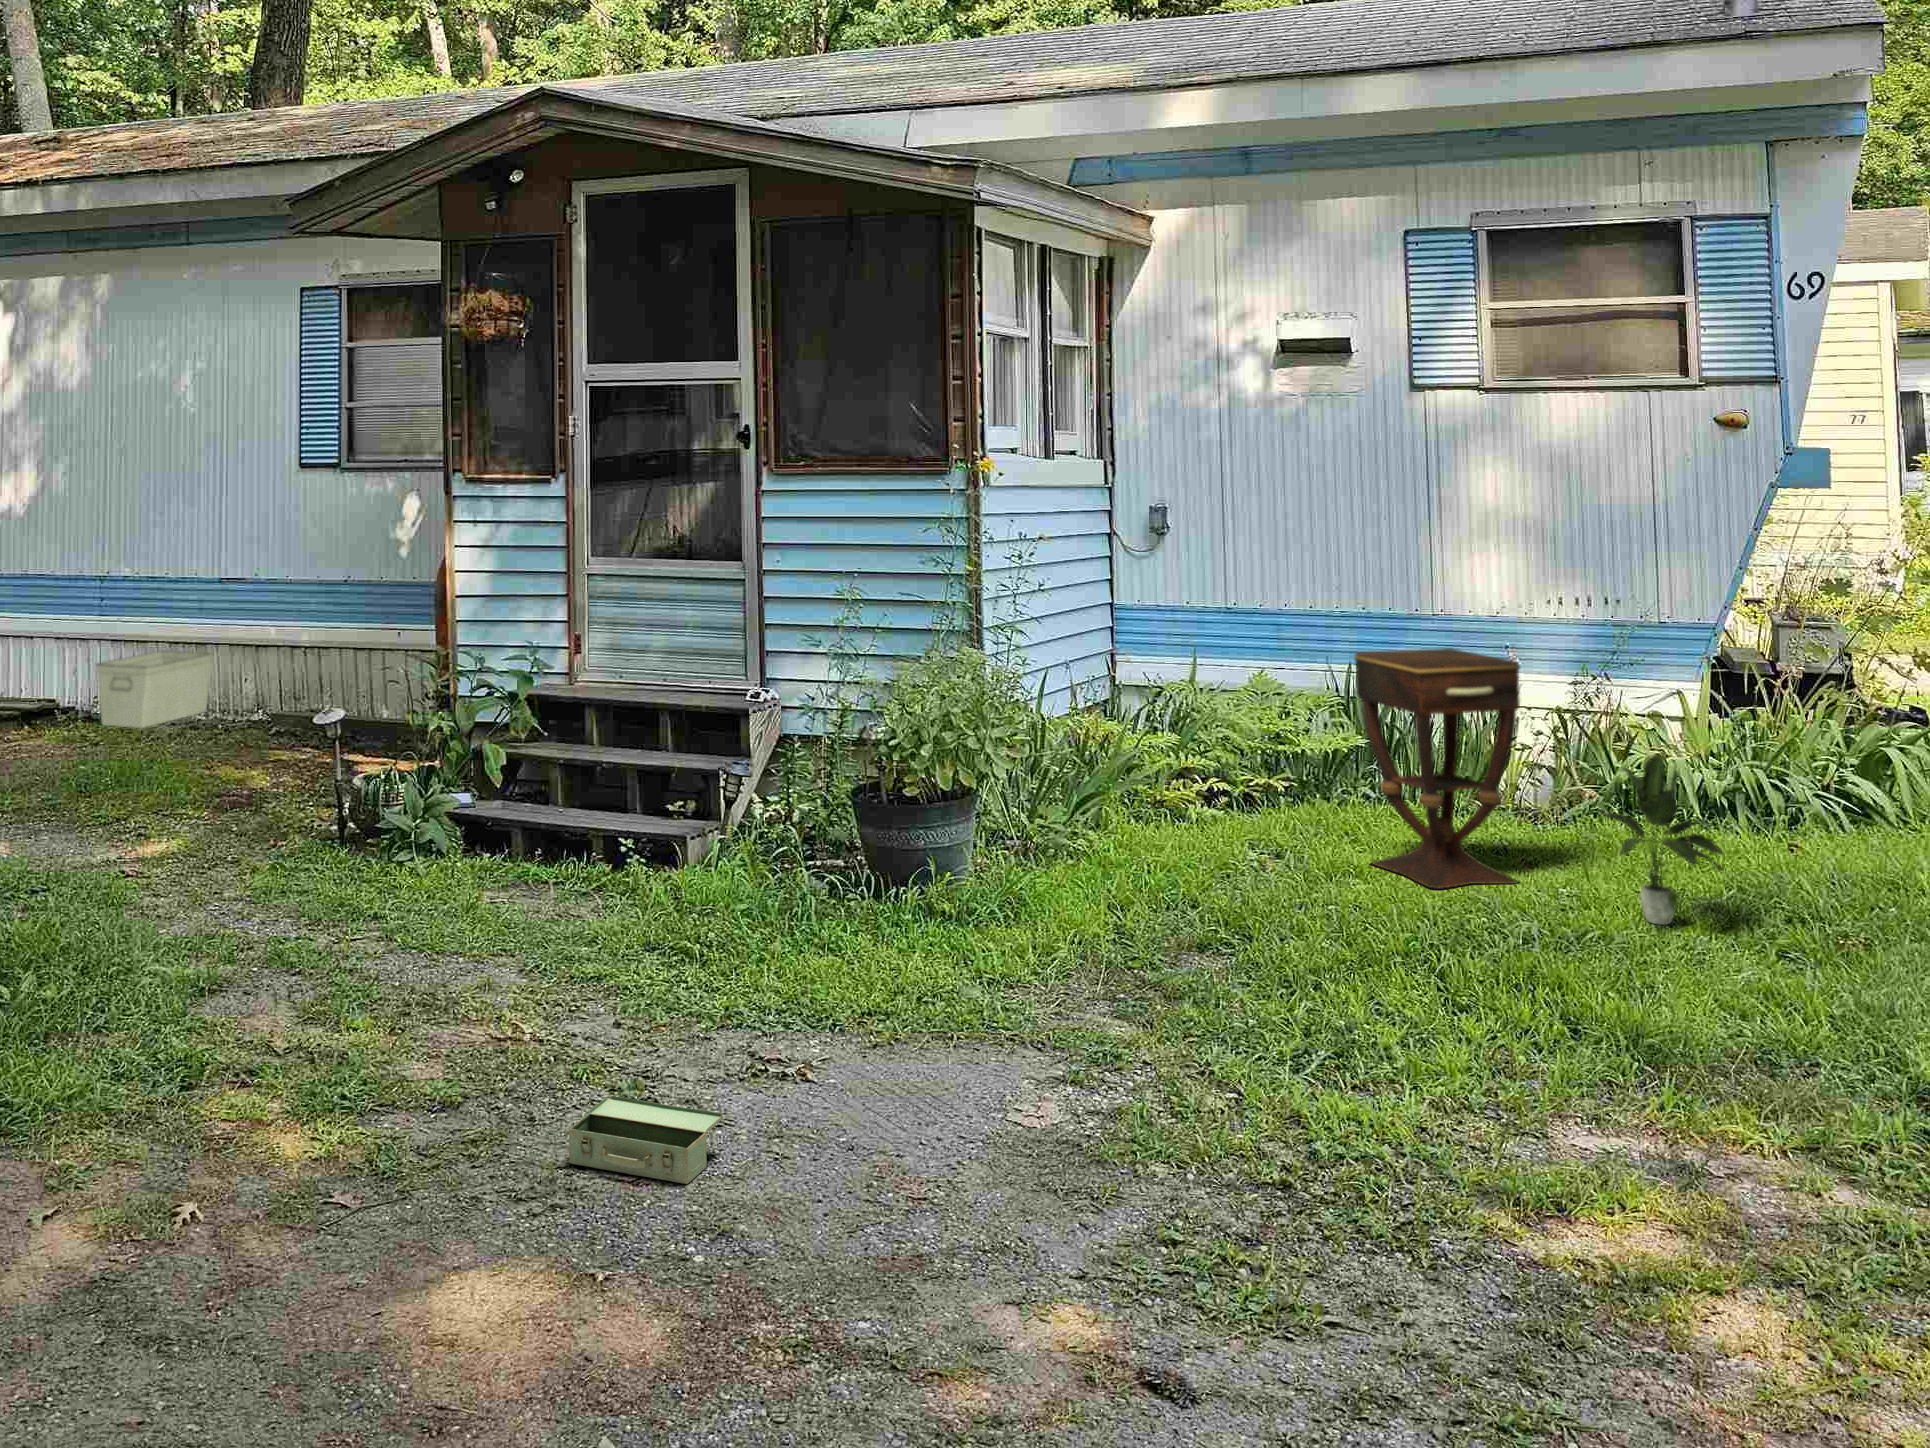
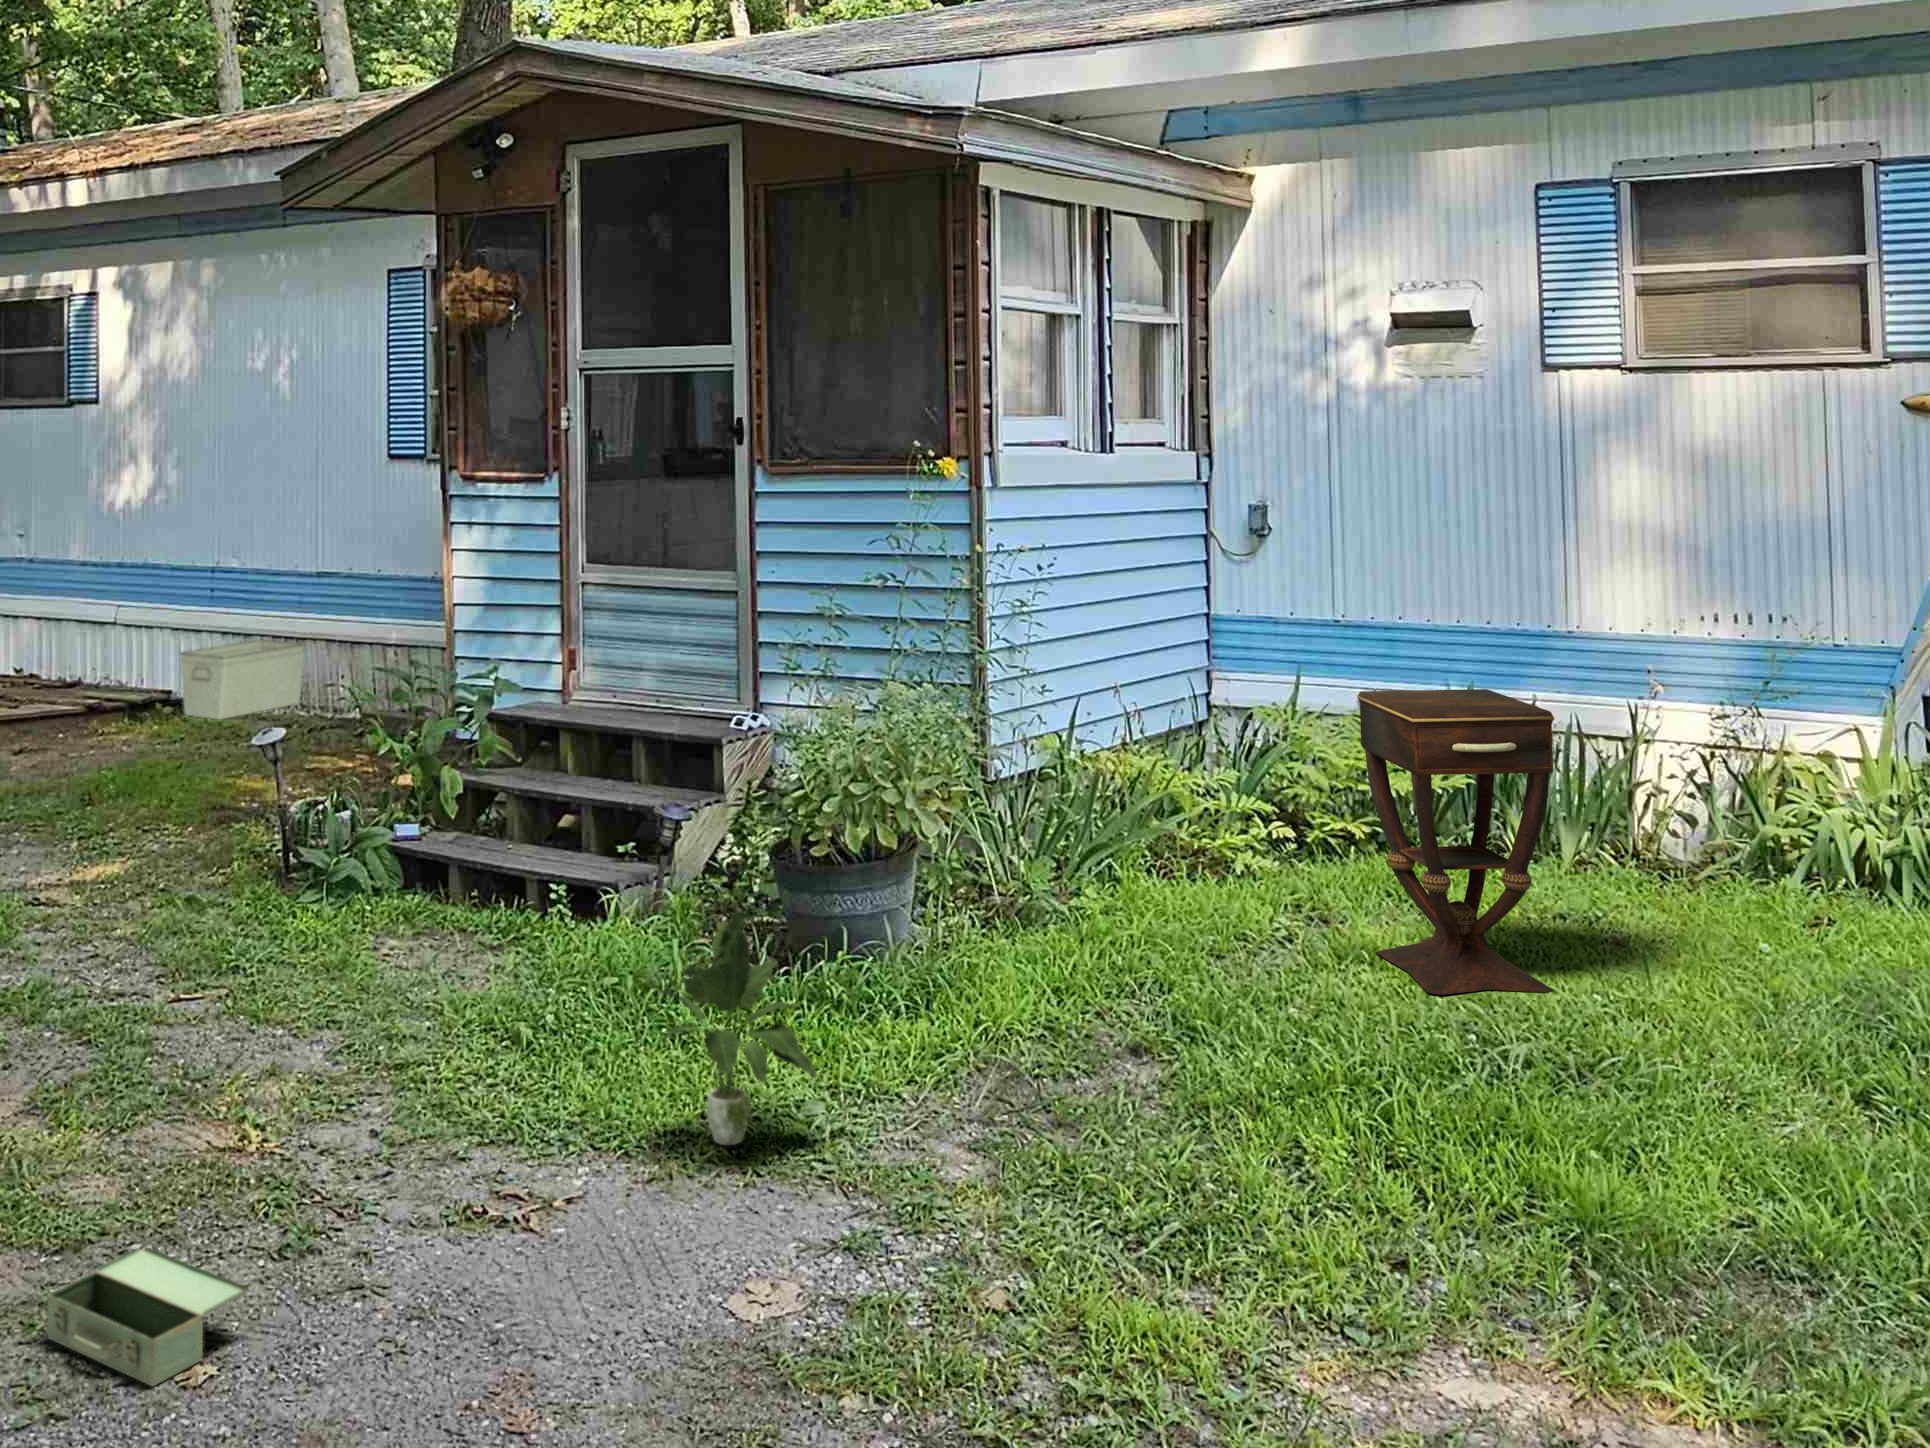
potted plant: present [1599,754,1724,925] -> present [649,911,817,1145]

